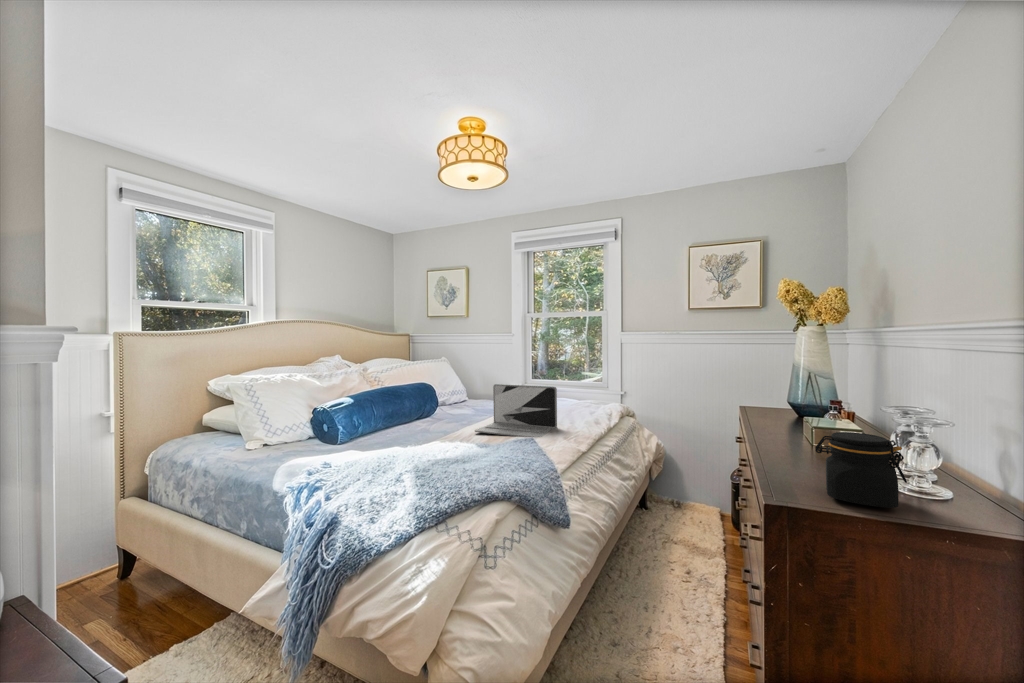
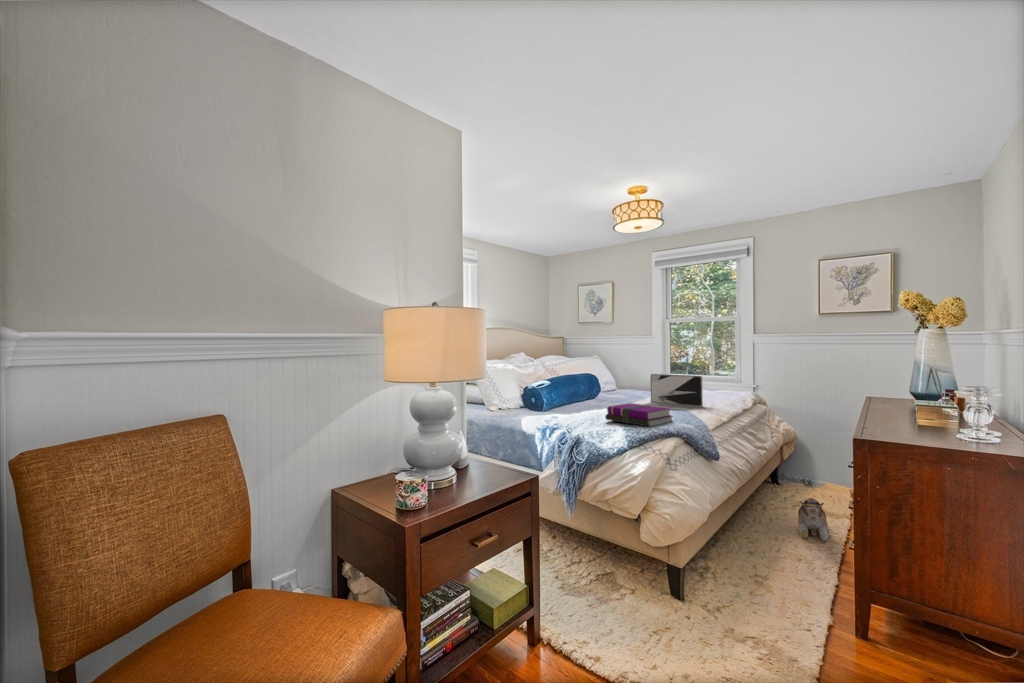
jar: present [815,432,907,508] -> none [889,398,949,440]
notebook: none [401,435,505,485] -> present [605,403,672,427]
plush toy: none [671,549,707,605] -> present [798,498,829,541]

